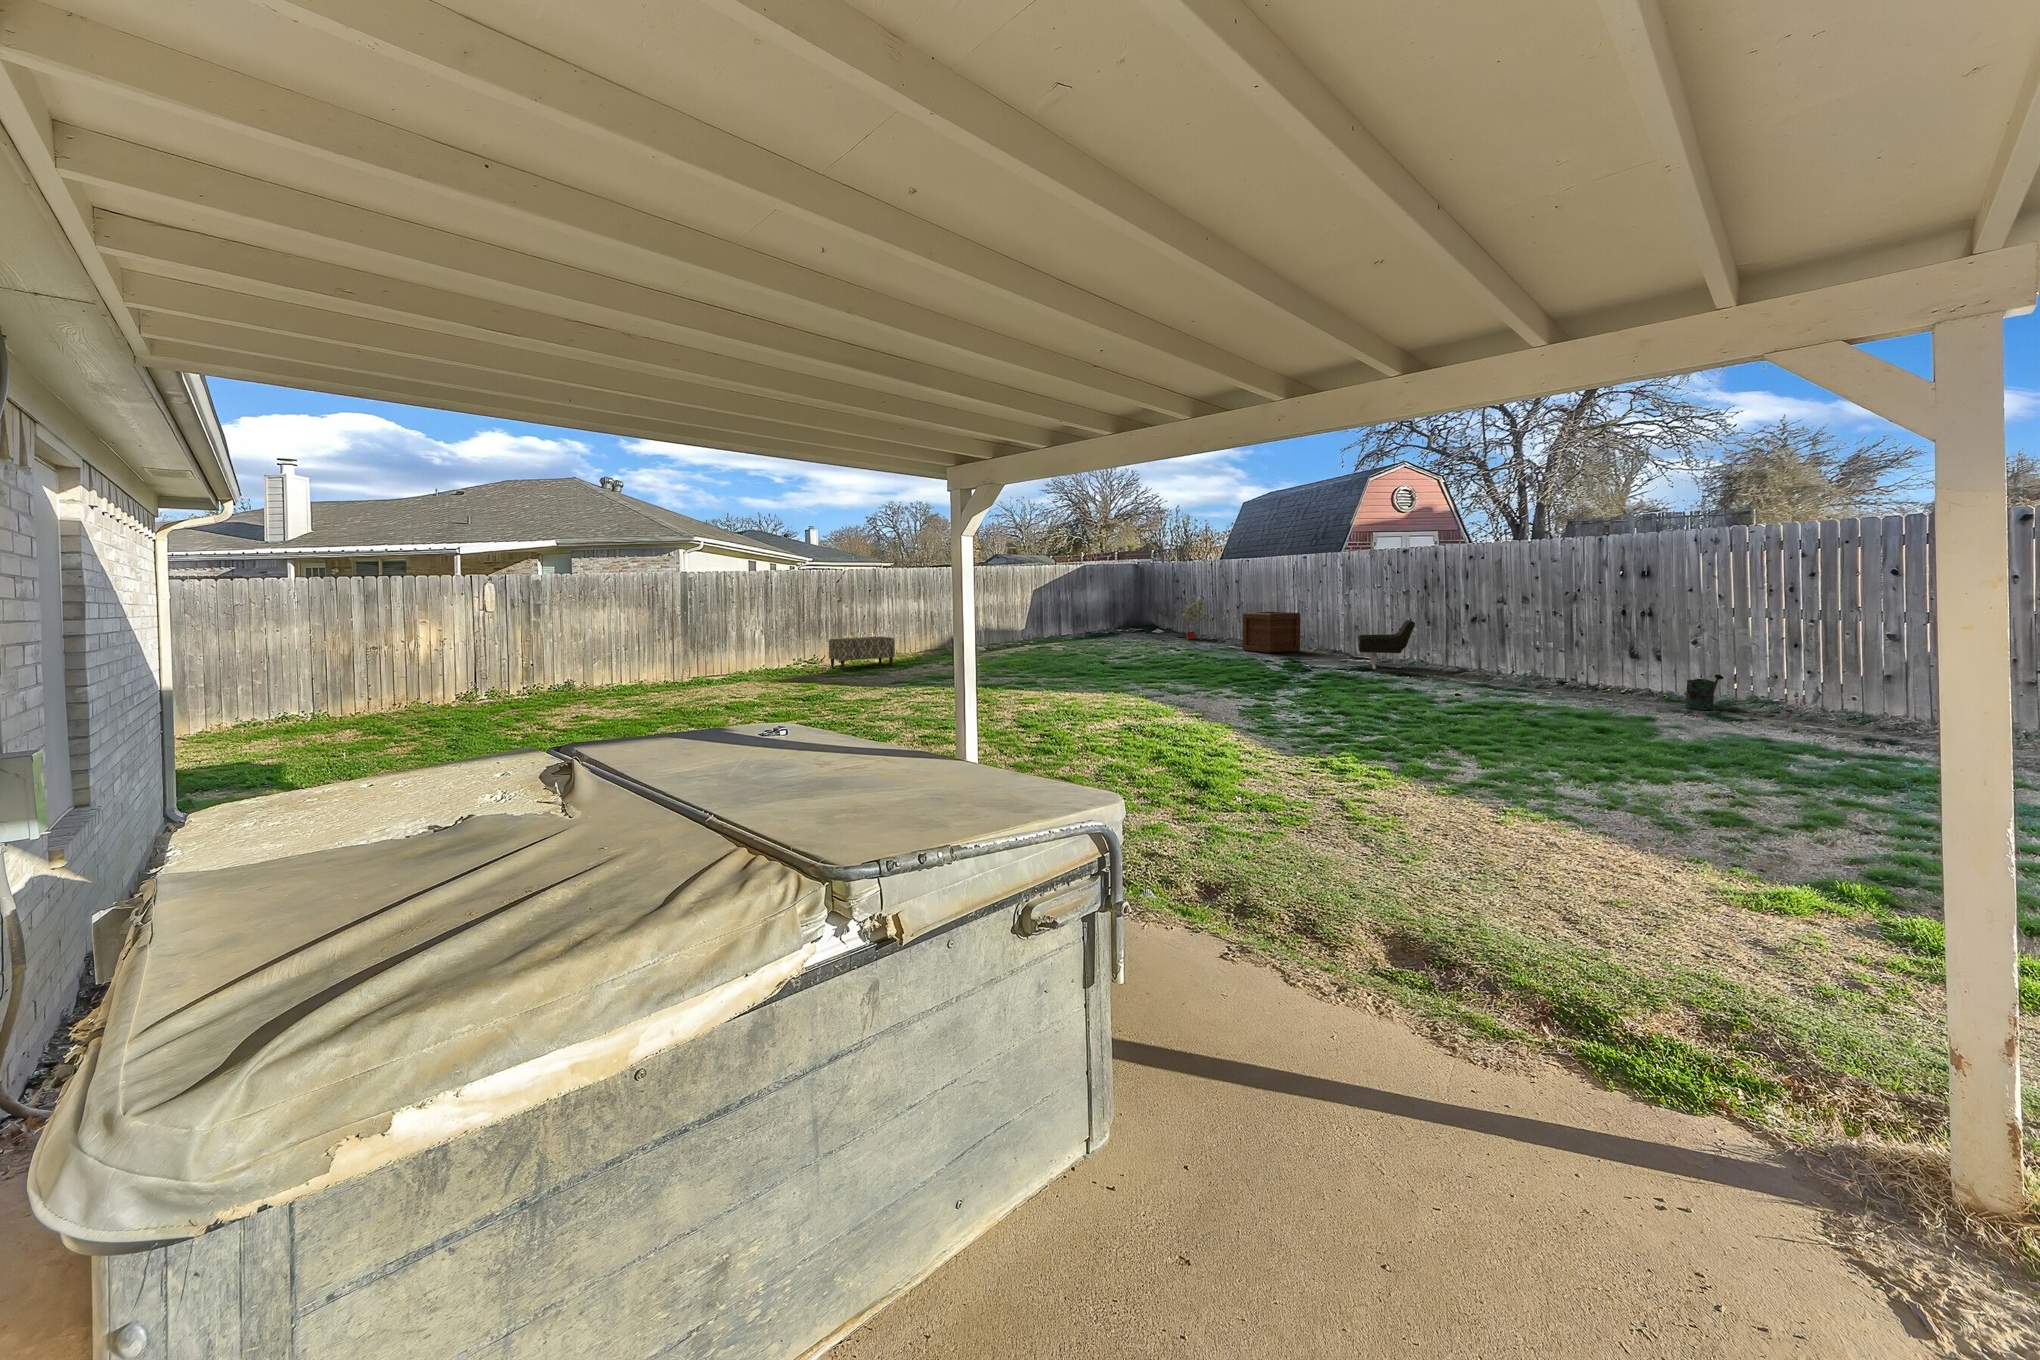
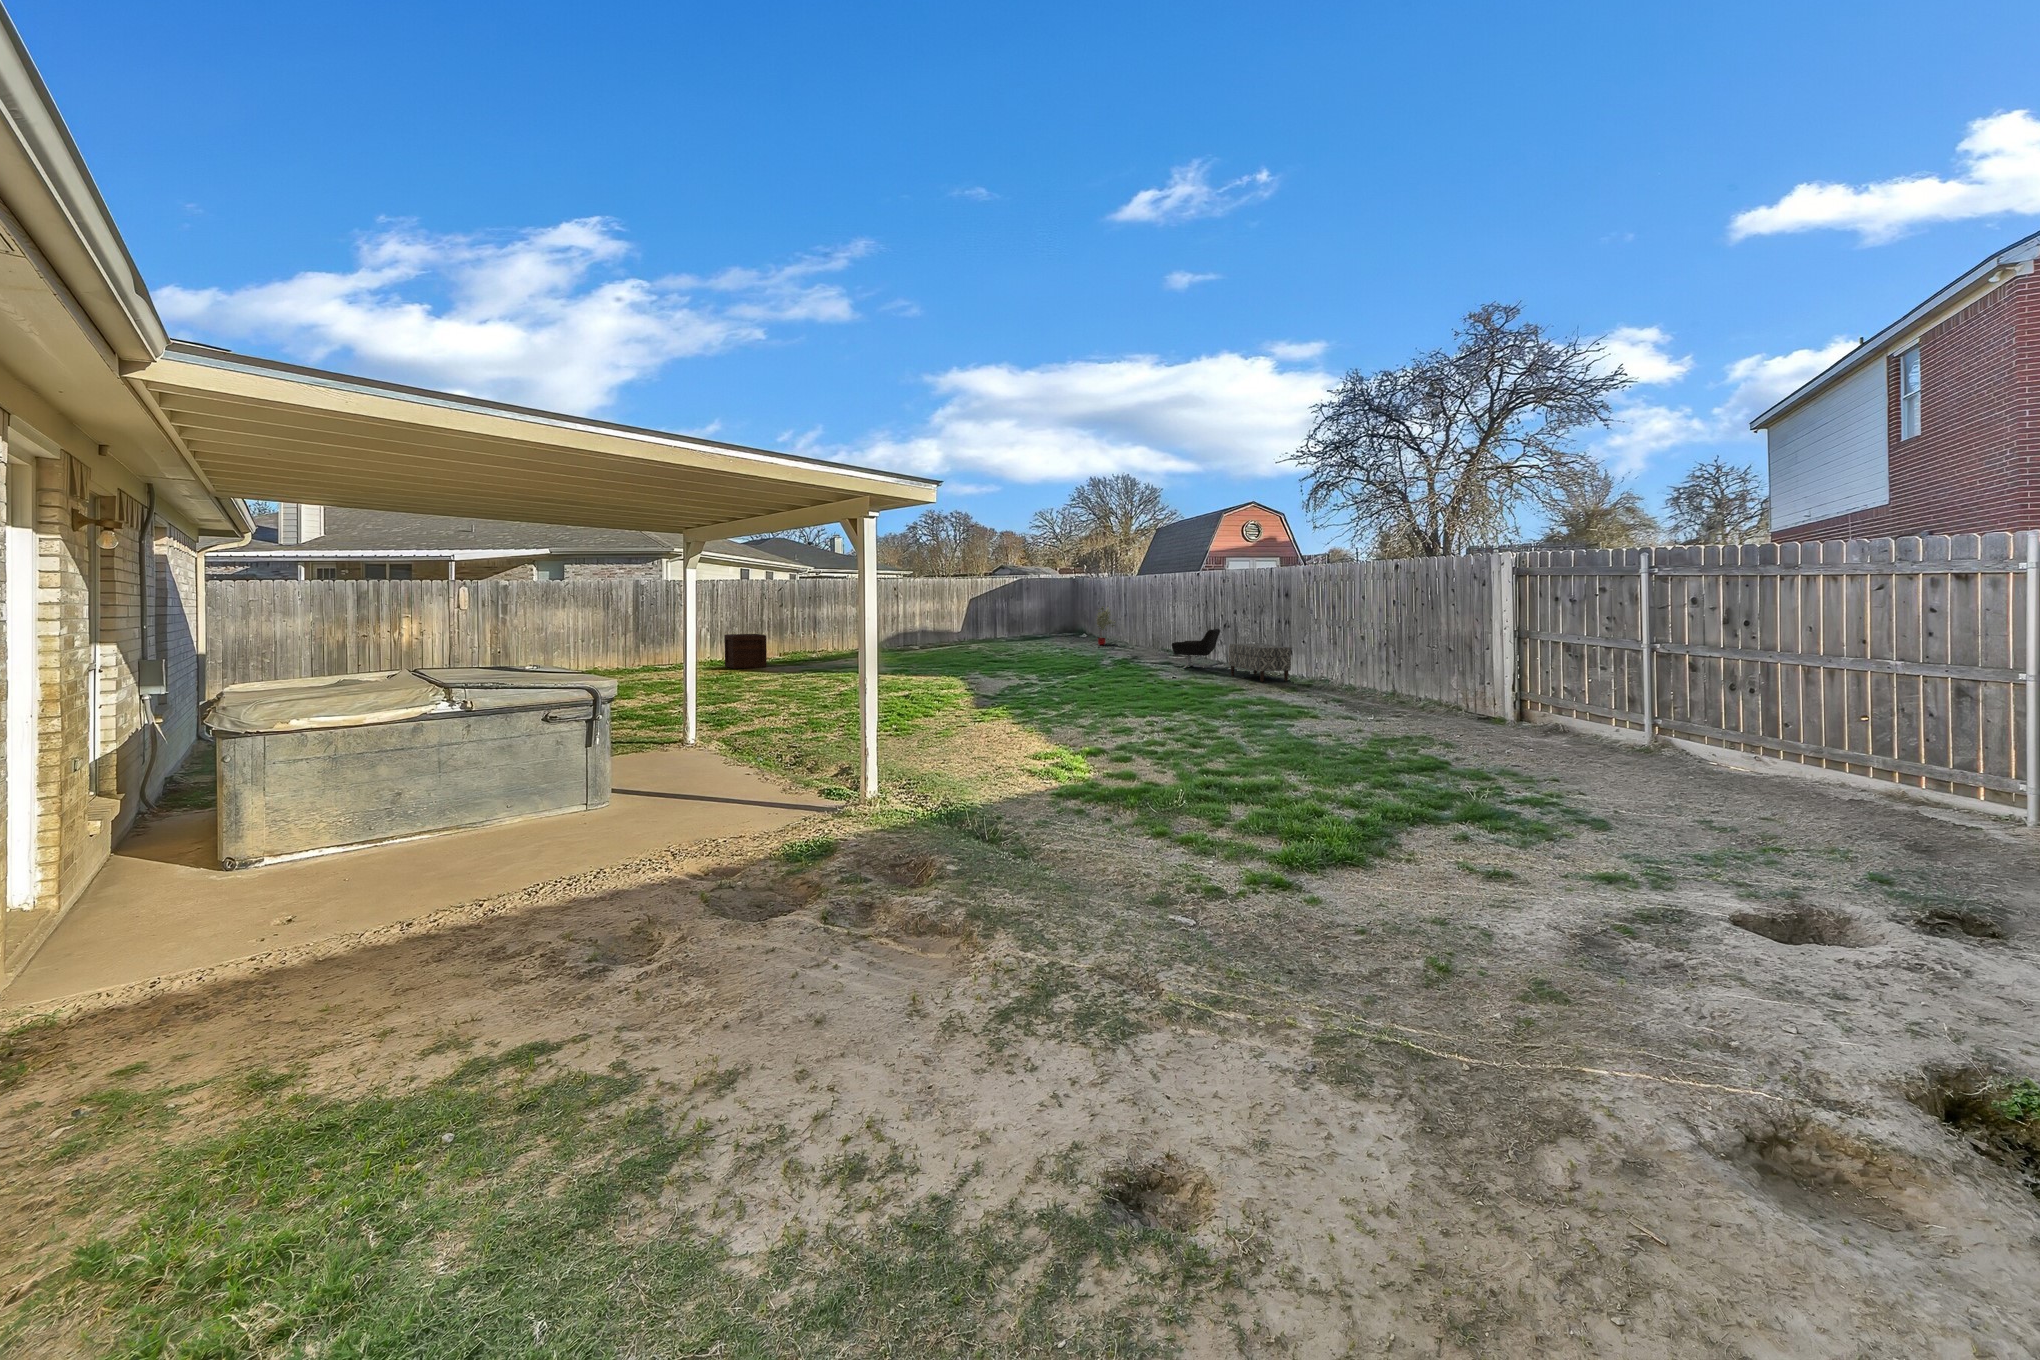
wooden crate: present [1242,612,1300,653] -> present [724,634,767,669]
bench: present [829,637,894,670] -> present [1229,643,1291,682]
watering can: present [1686,675,1724,710] -> none [1316,670,1348,696]

